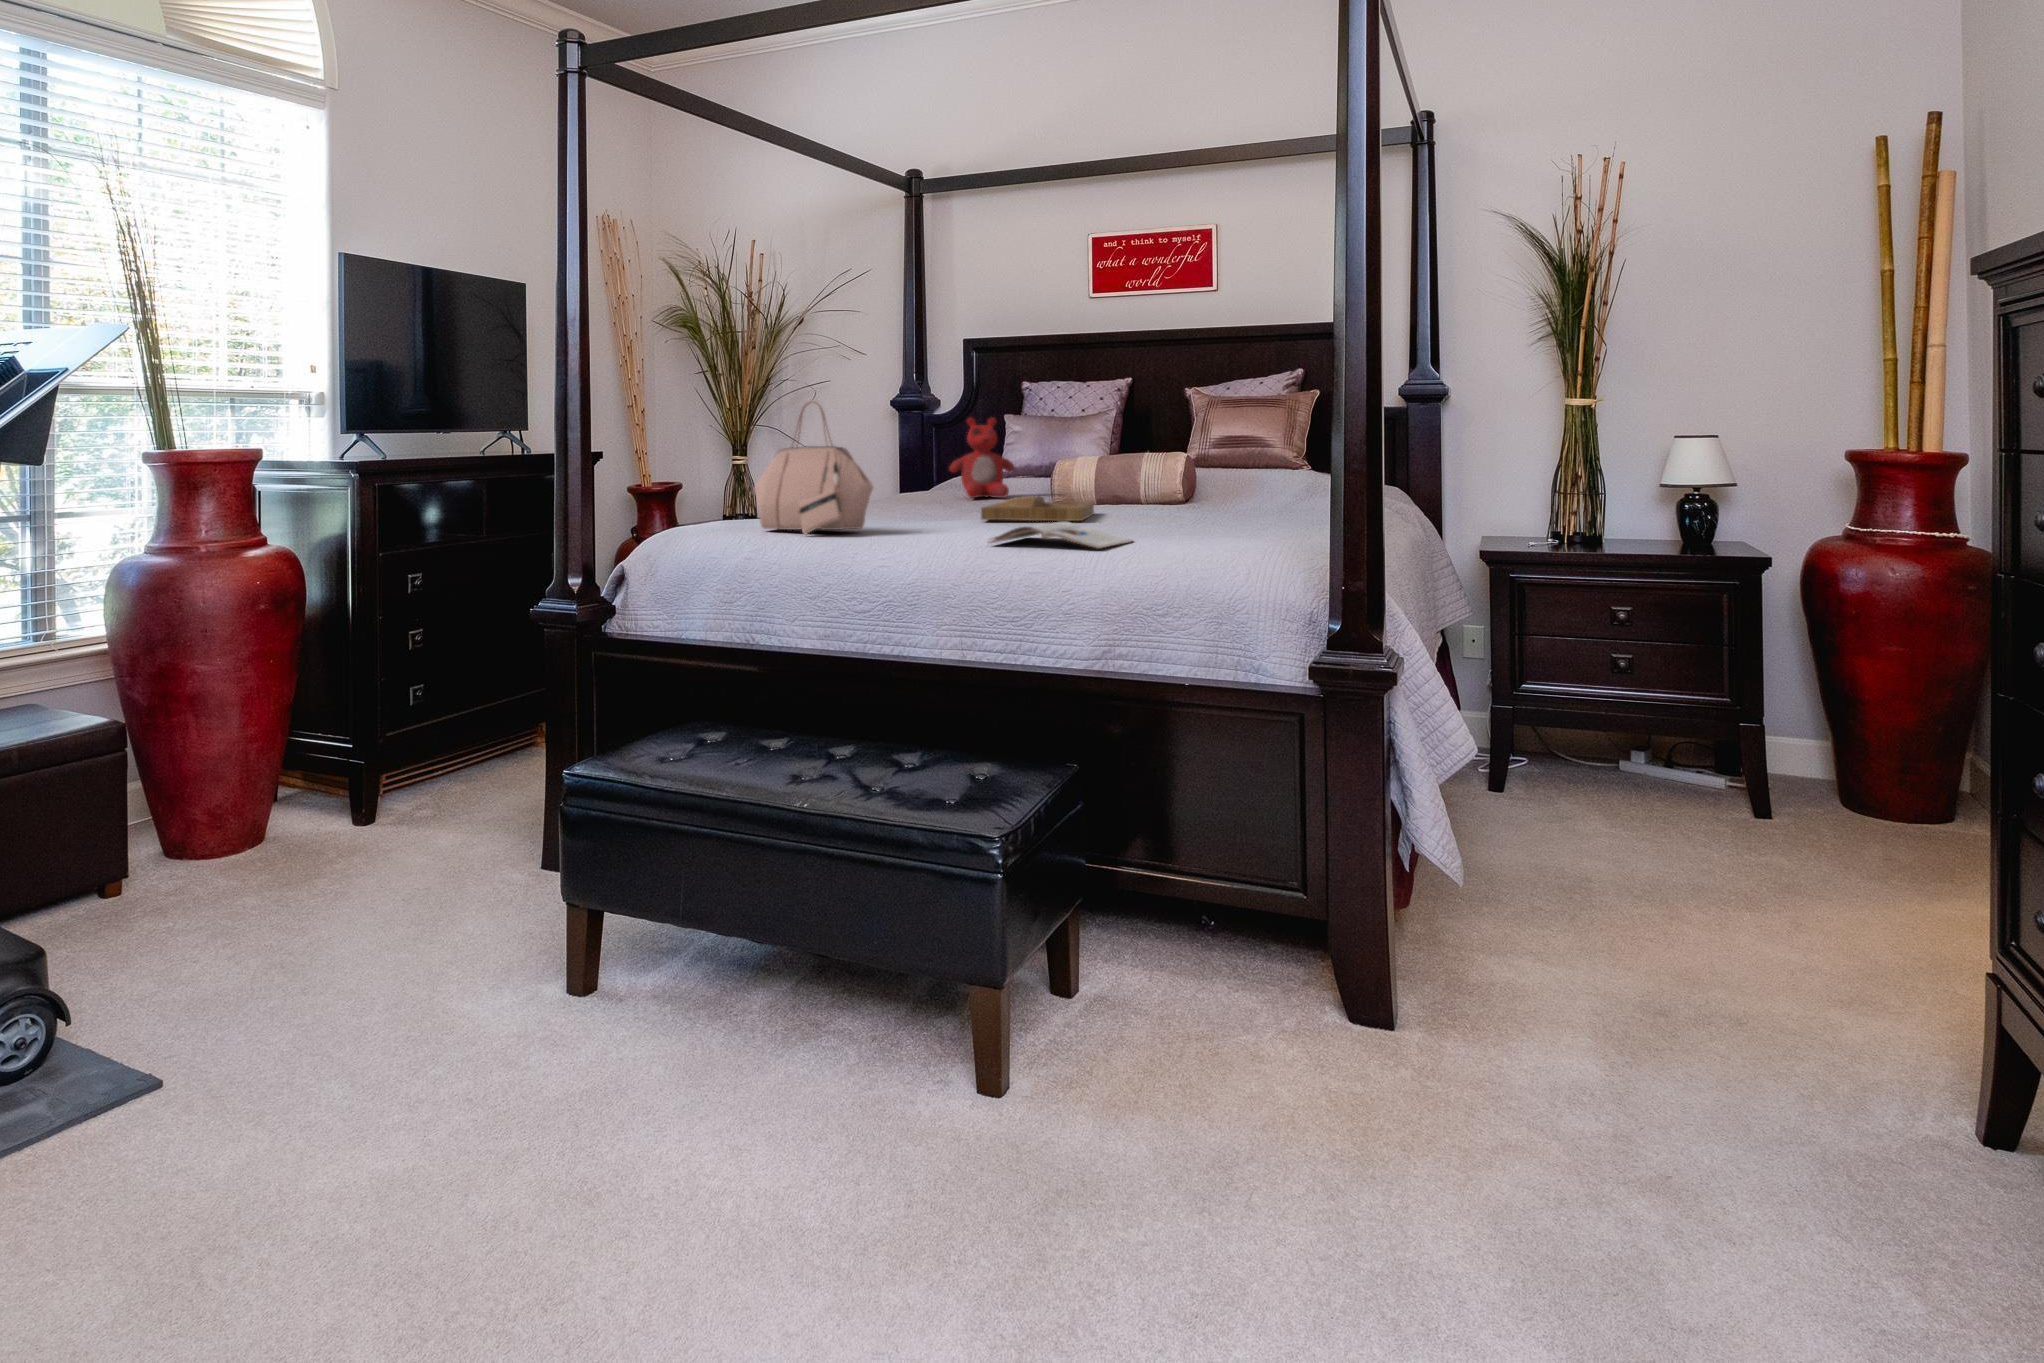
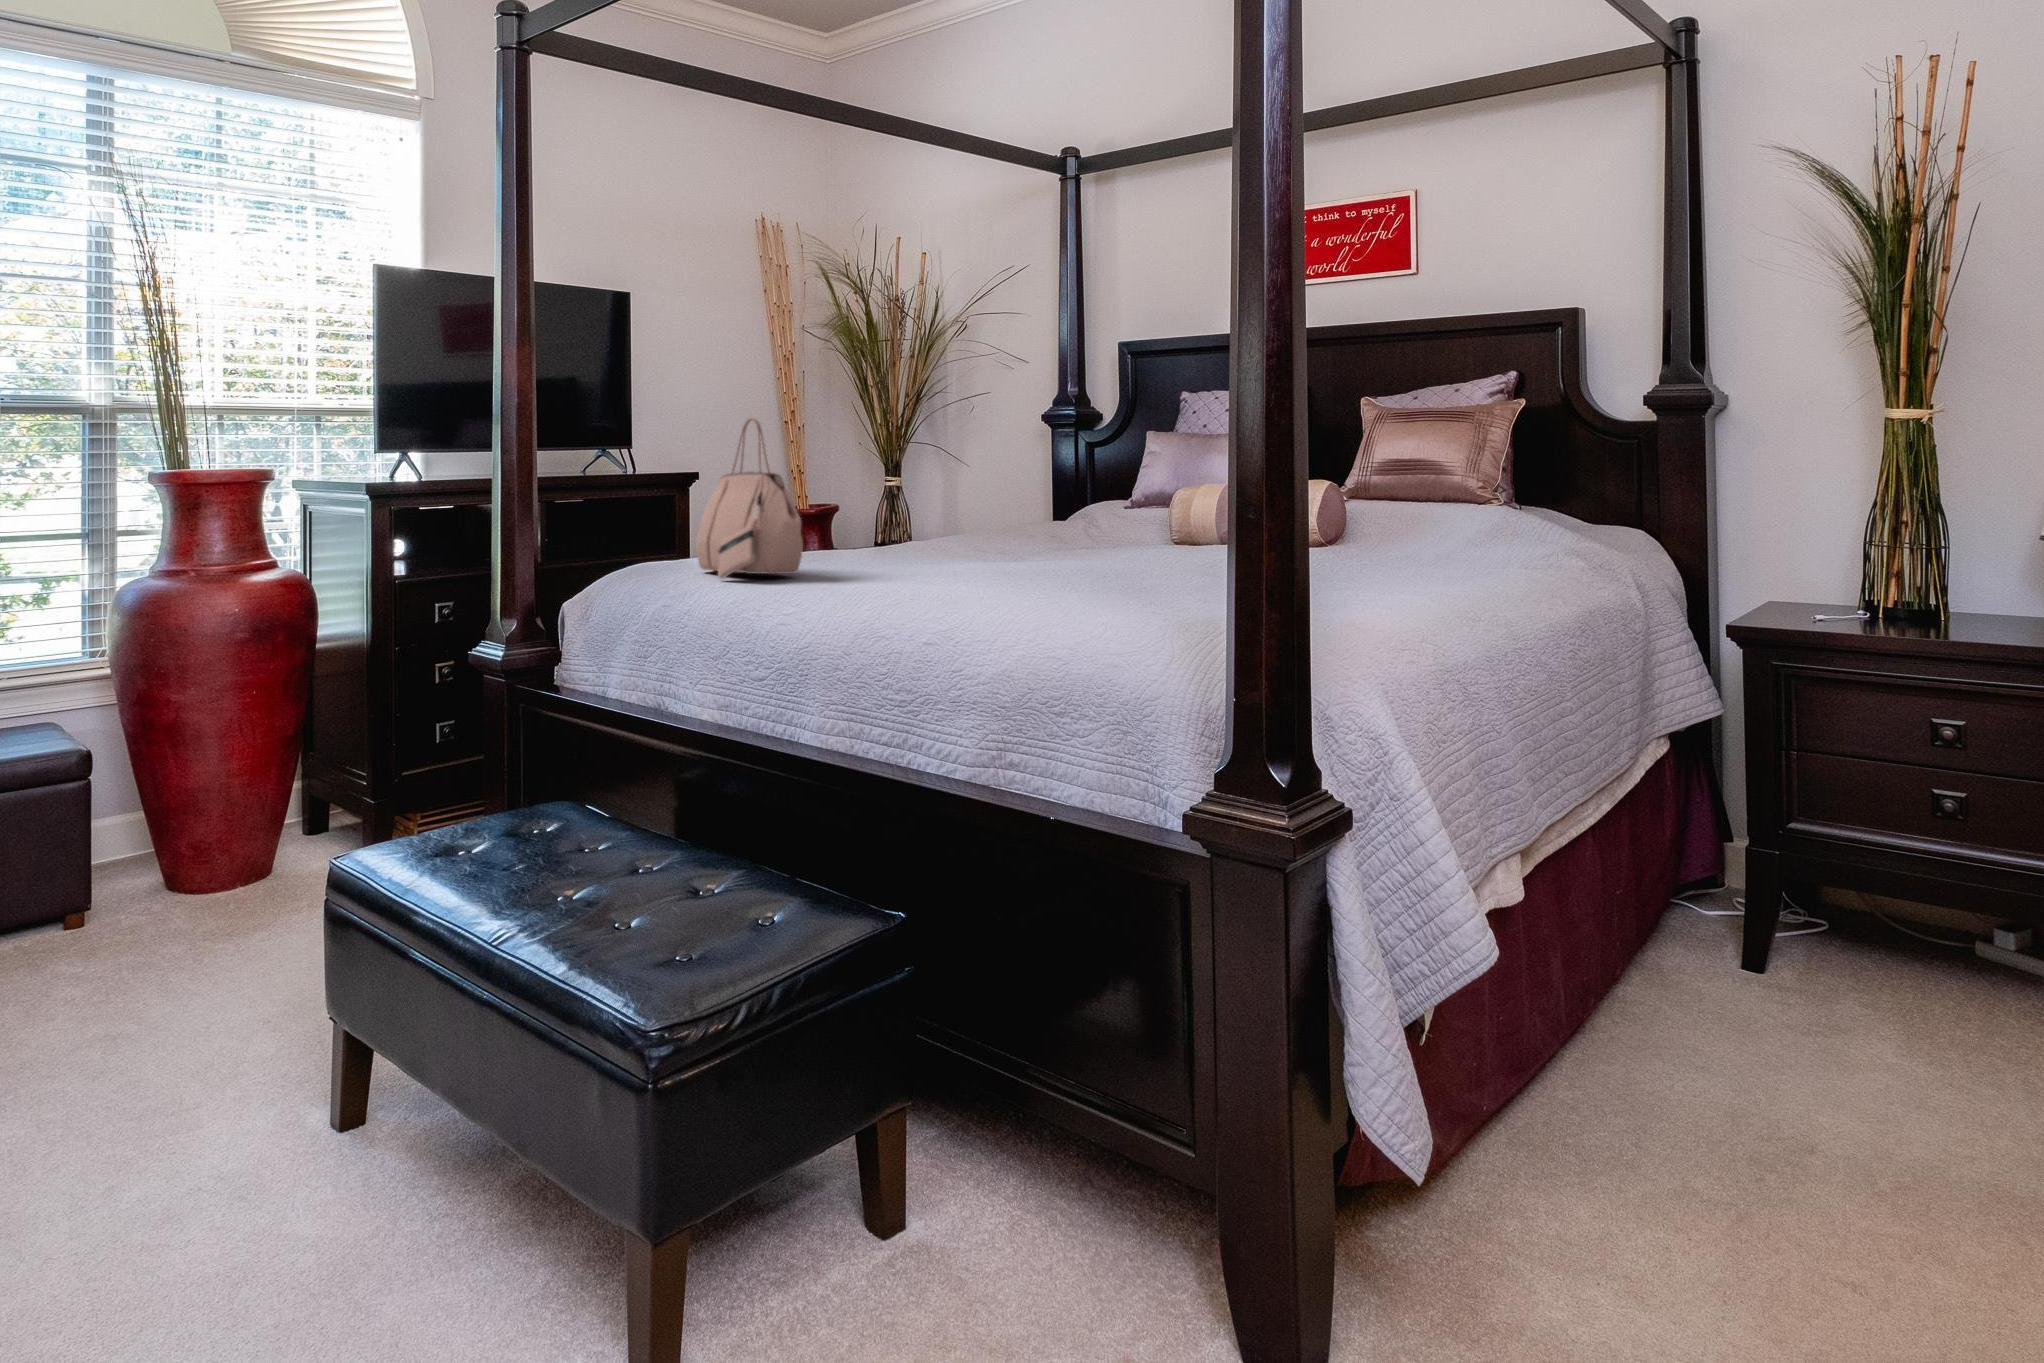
stuffed bear: present [949,417,1015,498] -> none [1033,436,1113,533]
tray: present [981,495,1094,521] -> none [966,536,1131,571]
magazine: present [989,522,1133,549] -> none [866,575,1057,617]

